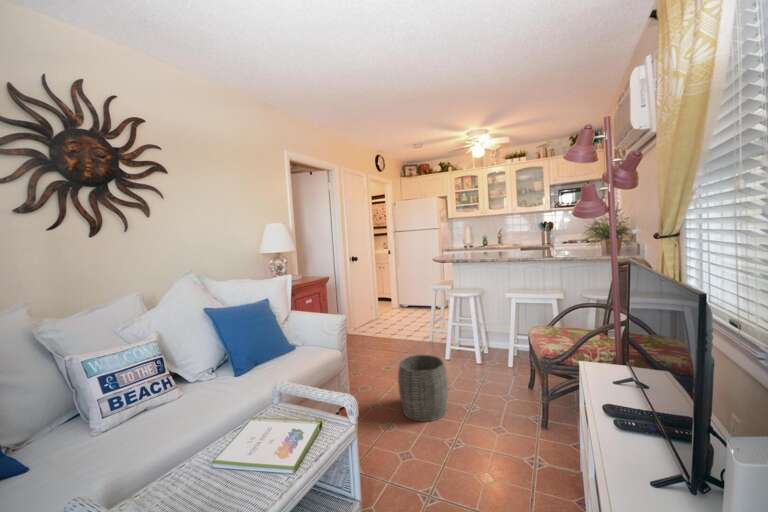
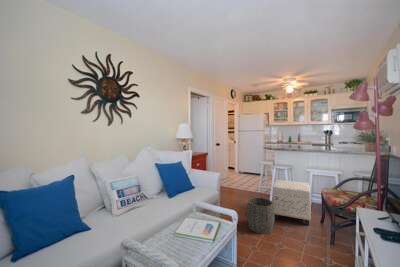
ottoman: none [446,317,512,395] -> present [272,180,311,225]

